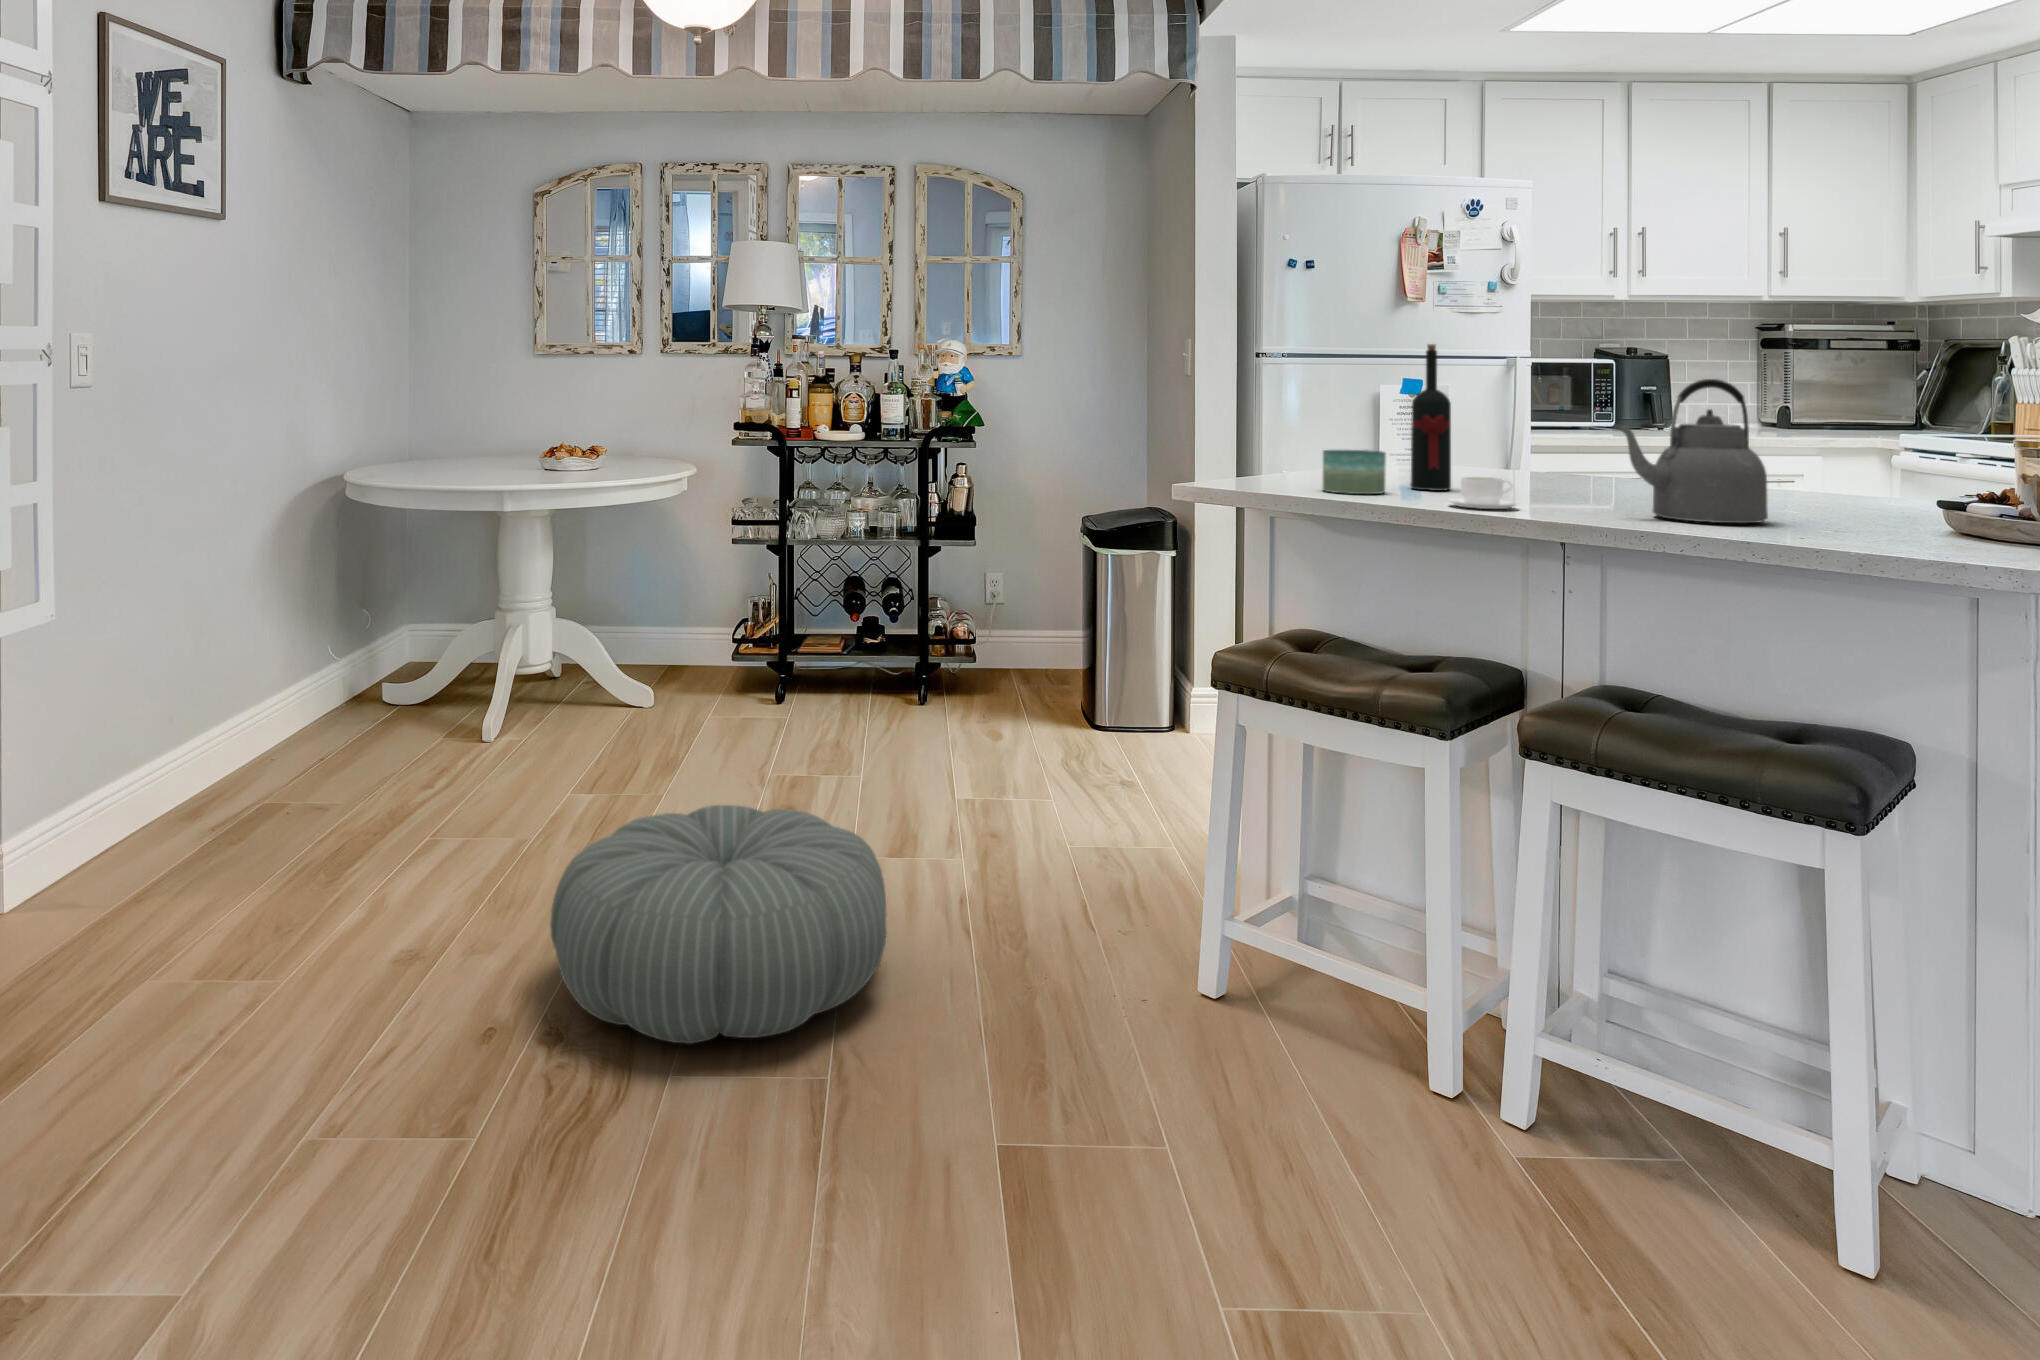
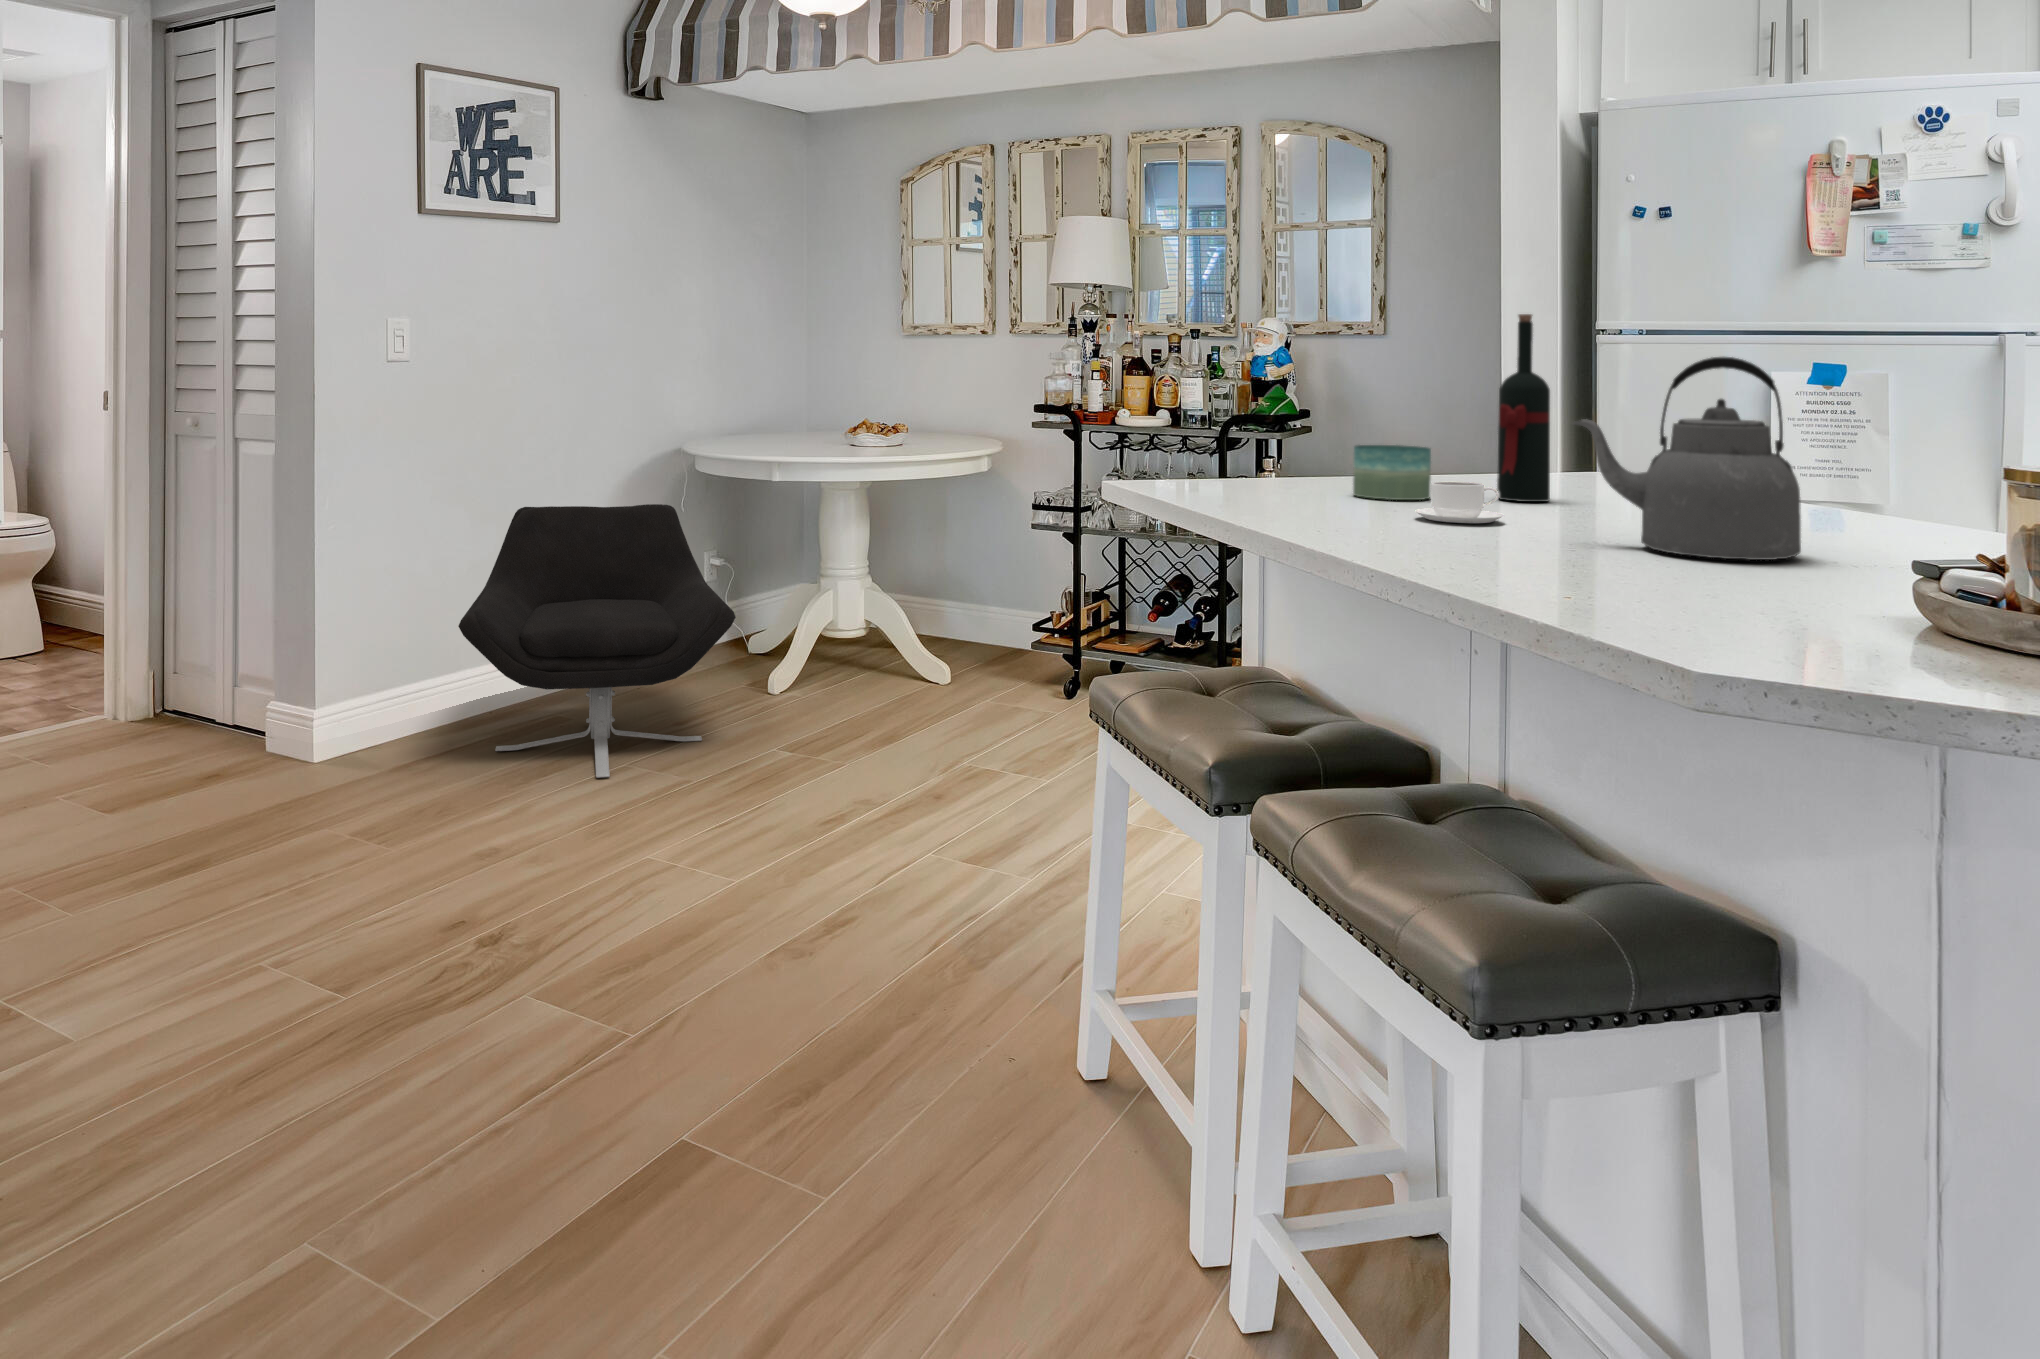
lounge chair: none [169,542,528,858] -> present [458,504,736,778]
pouf: present [550,805,887,1044] -> none [533,762,854,971]

